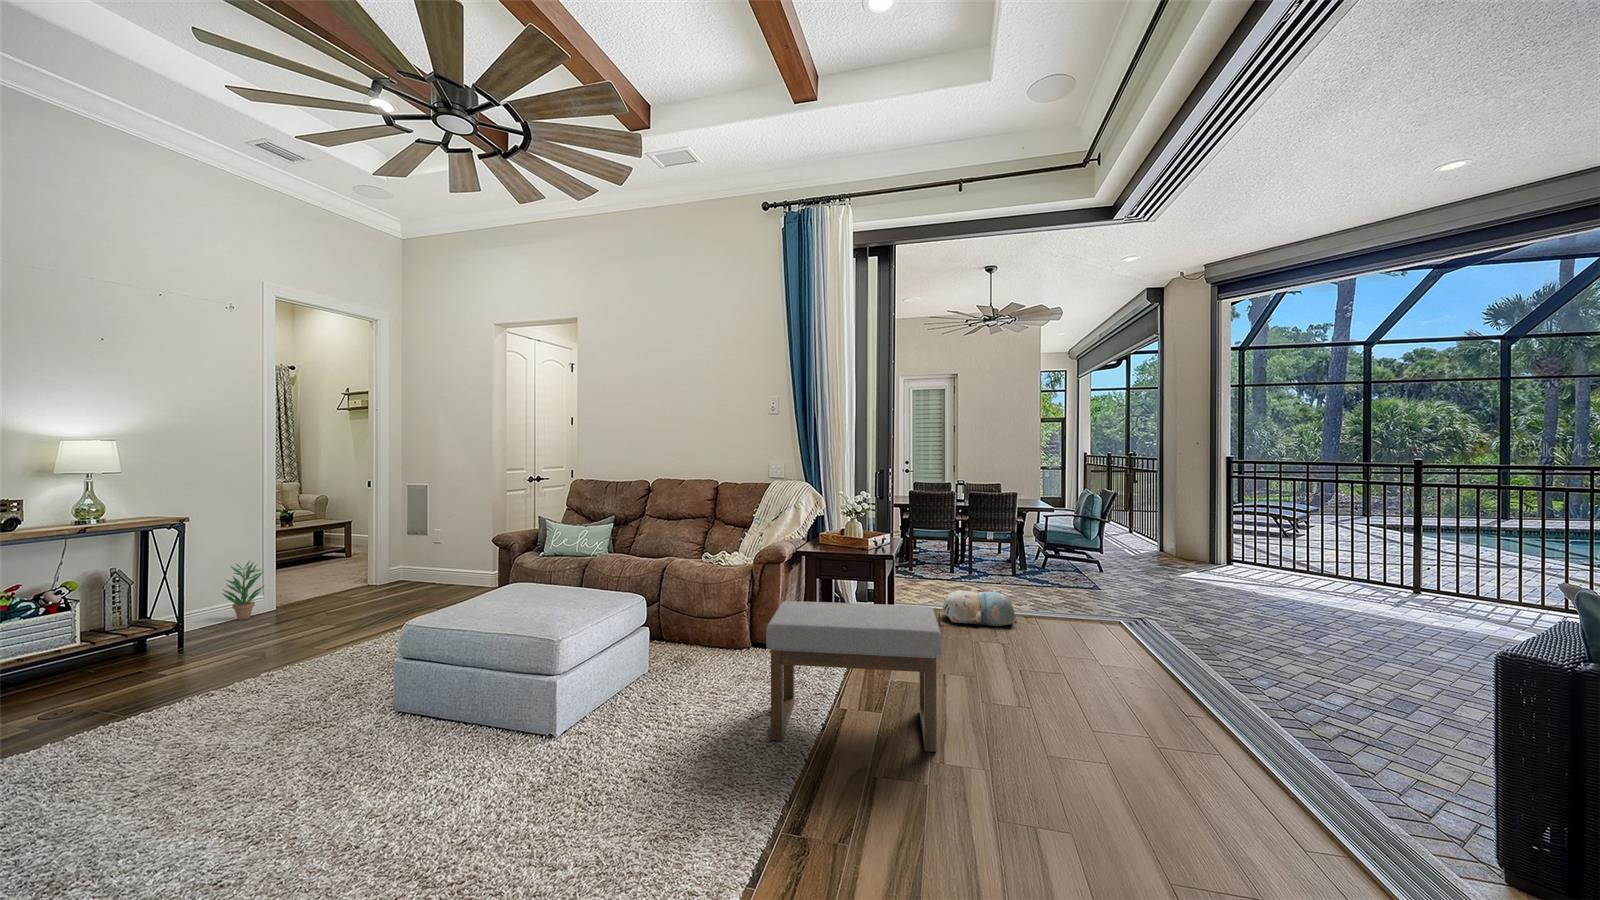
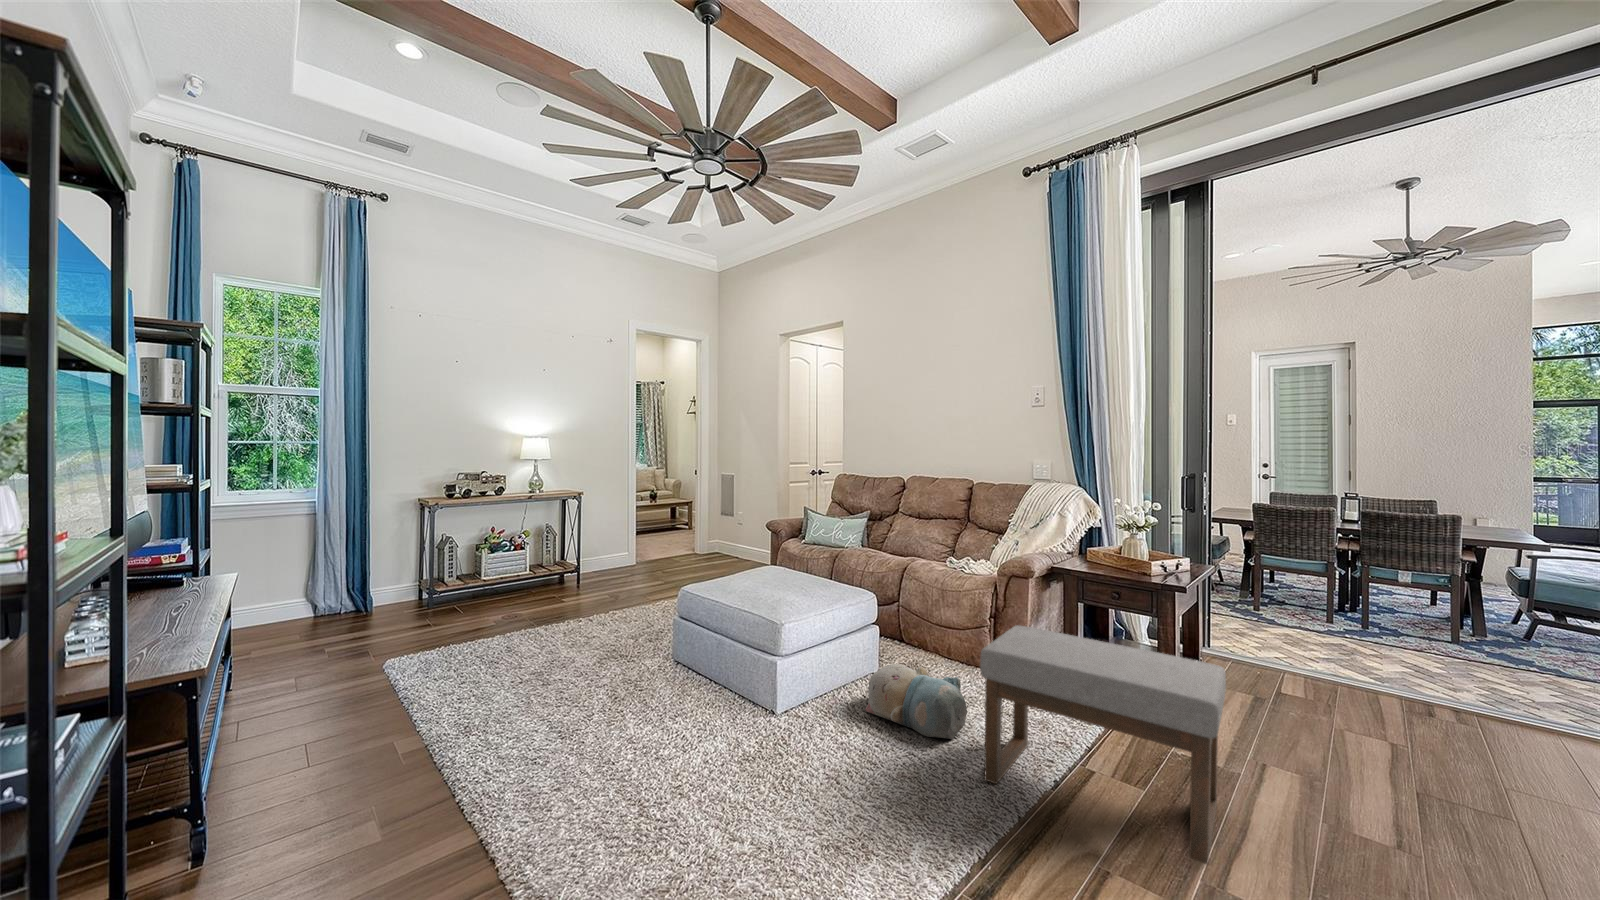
potted plant: present [222,561,264,620] -> none [603,525,628,569]
plush toy: present [942,589,1015,626] -> present [865,664,967,739]

